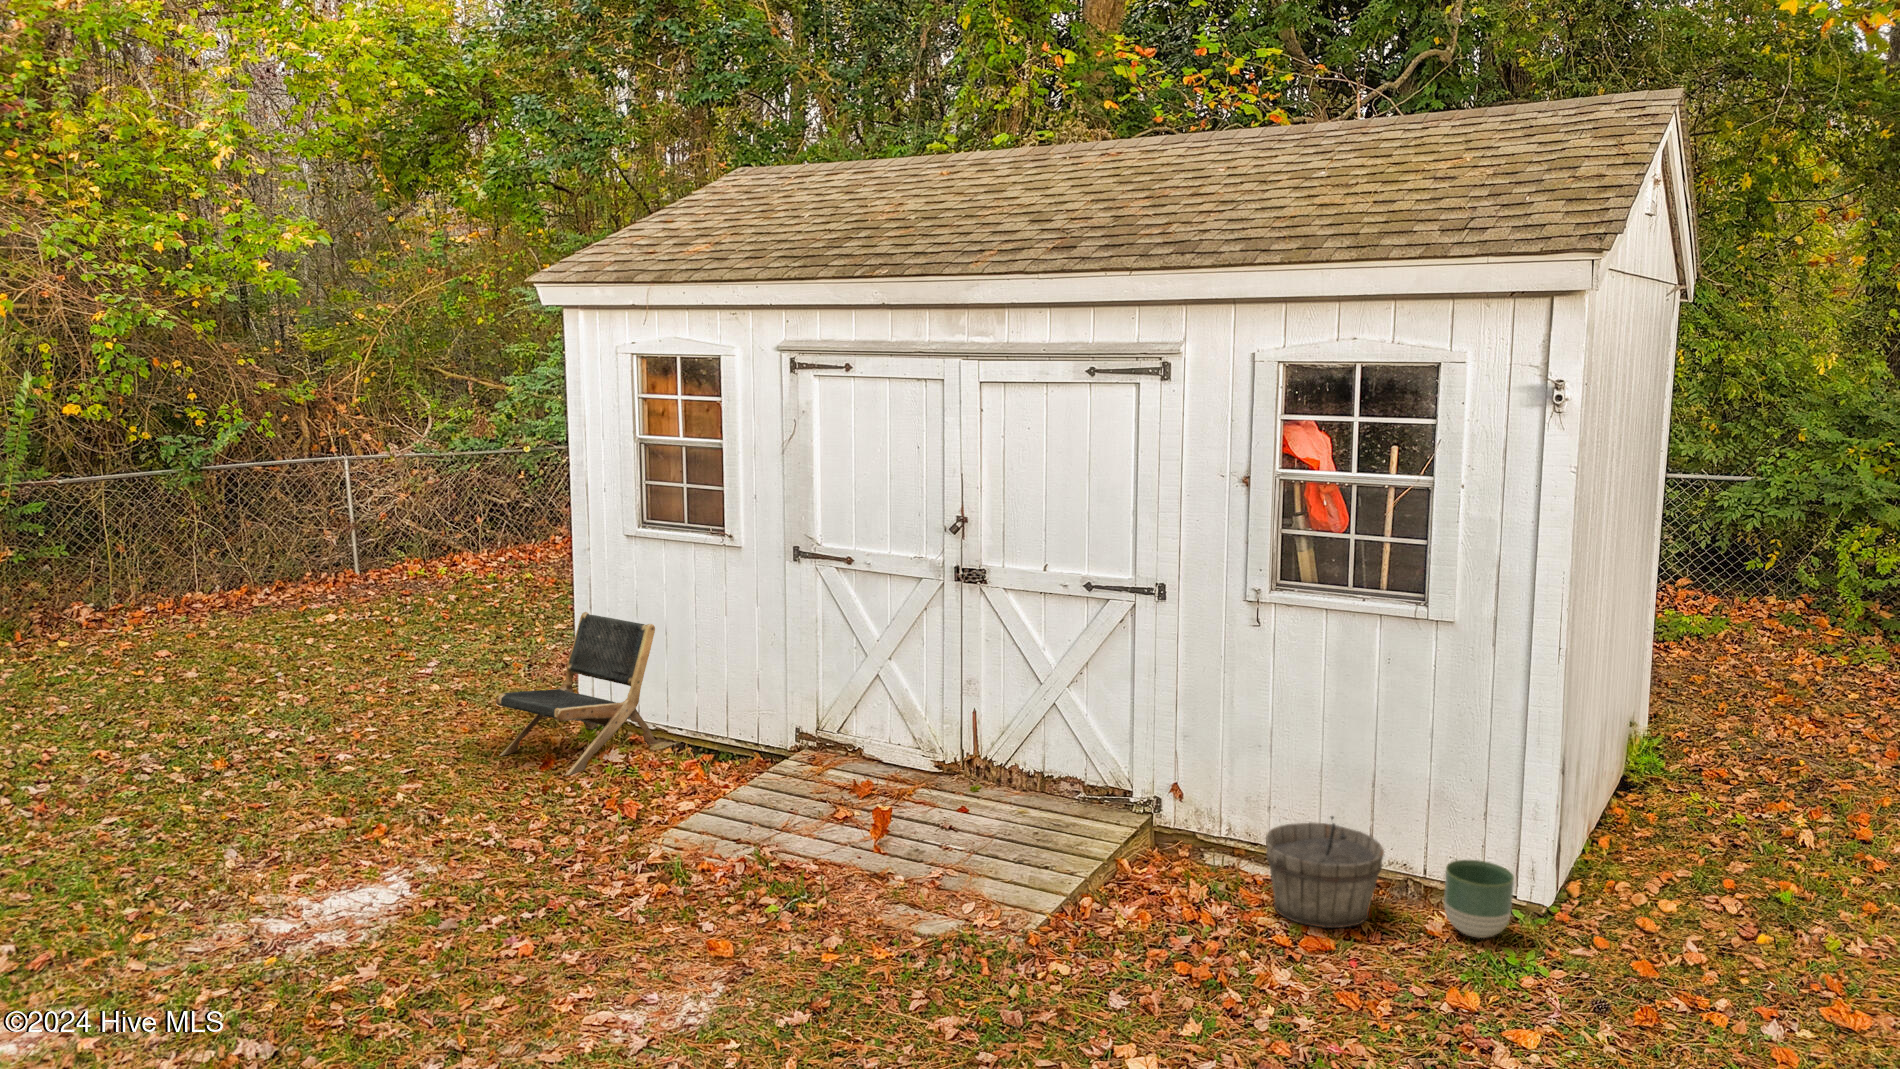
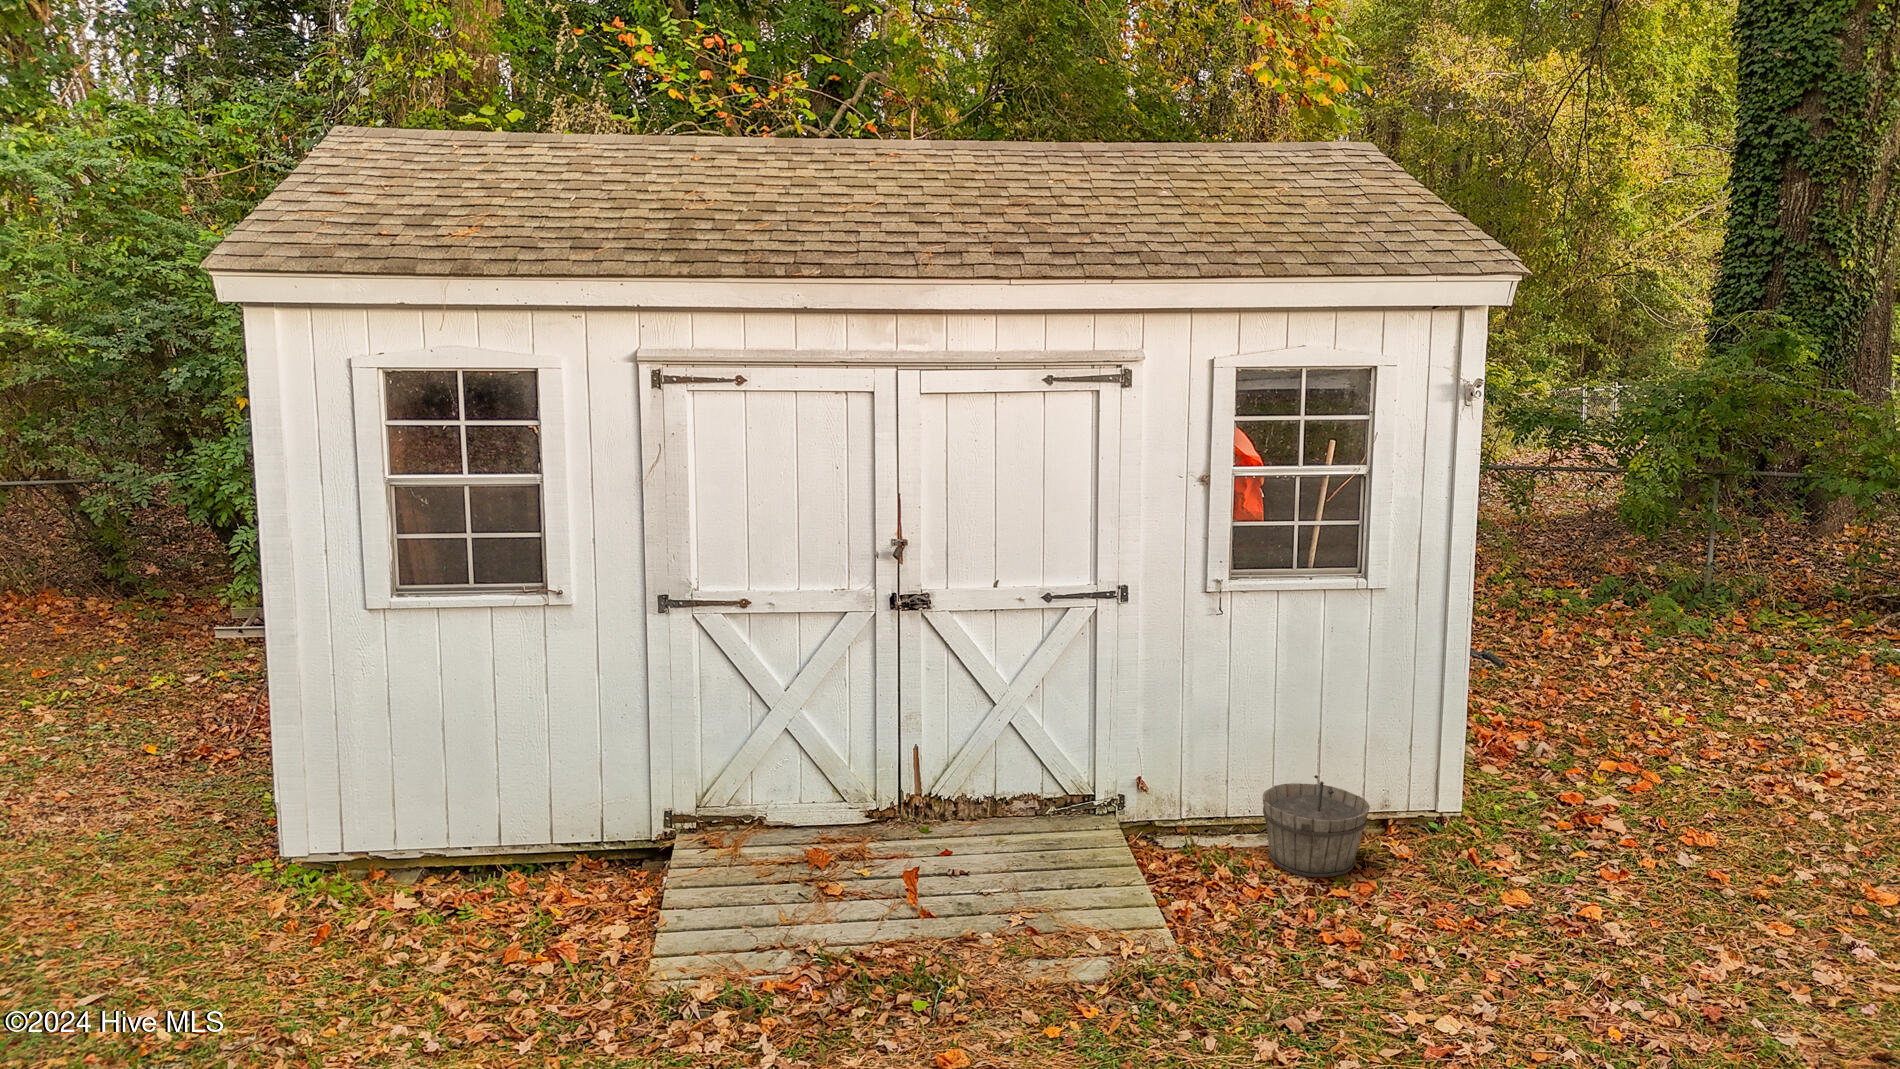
lounge chair: present [496,612,658,776] -> none [235,721,443,949]
planter: present [1444,860,1514,938] -> none [1397,786,1455,850]

